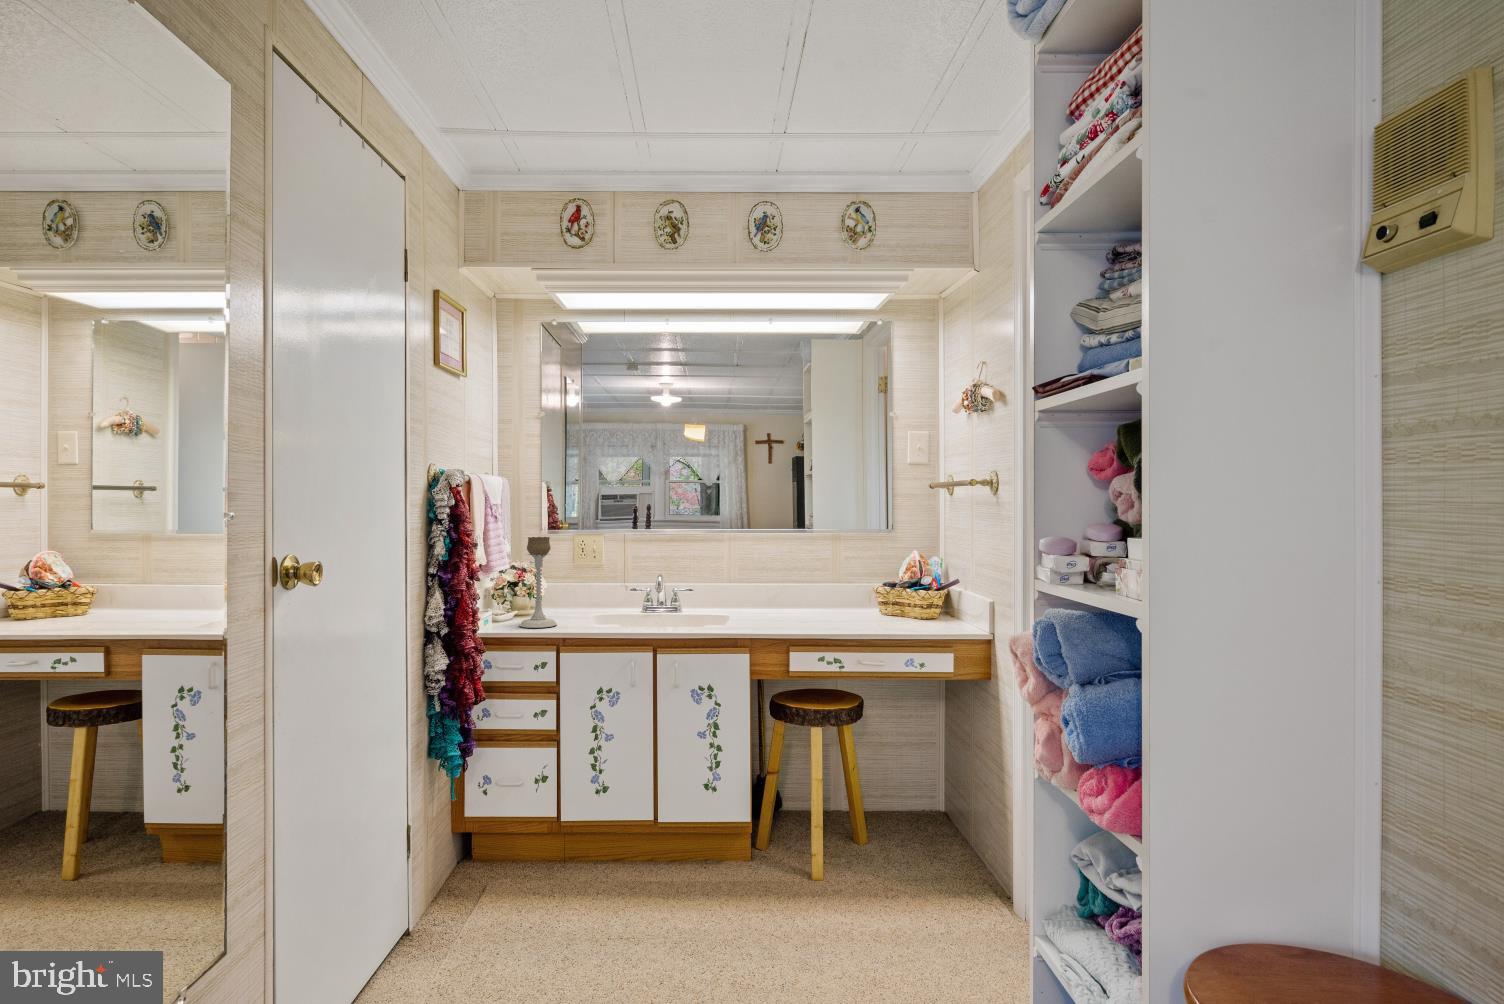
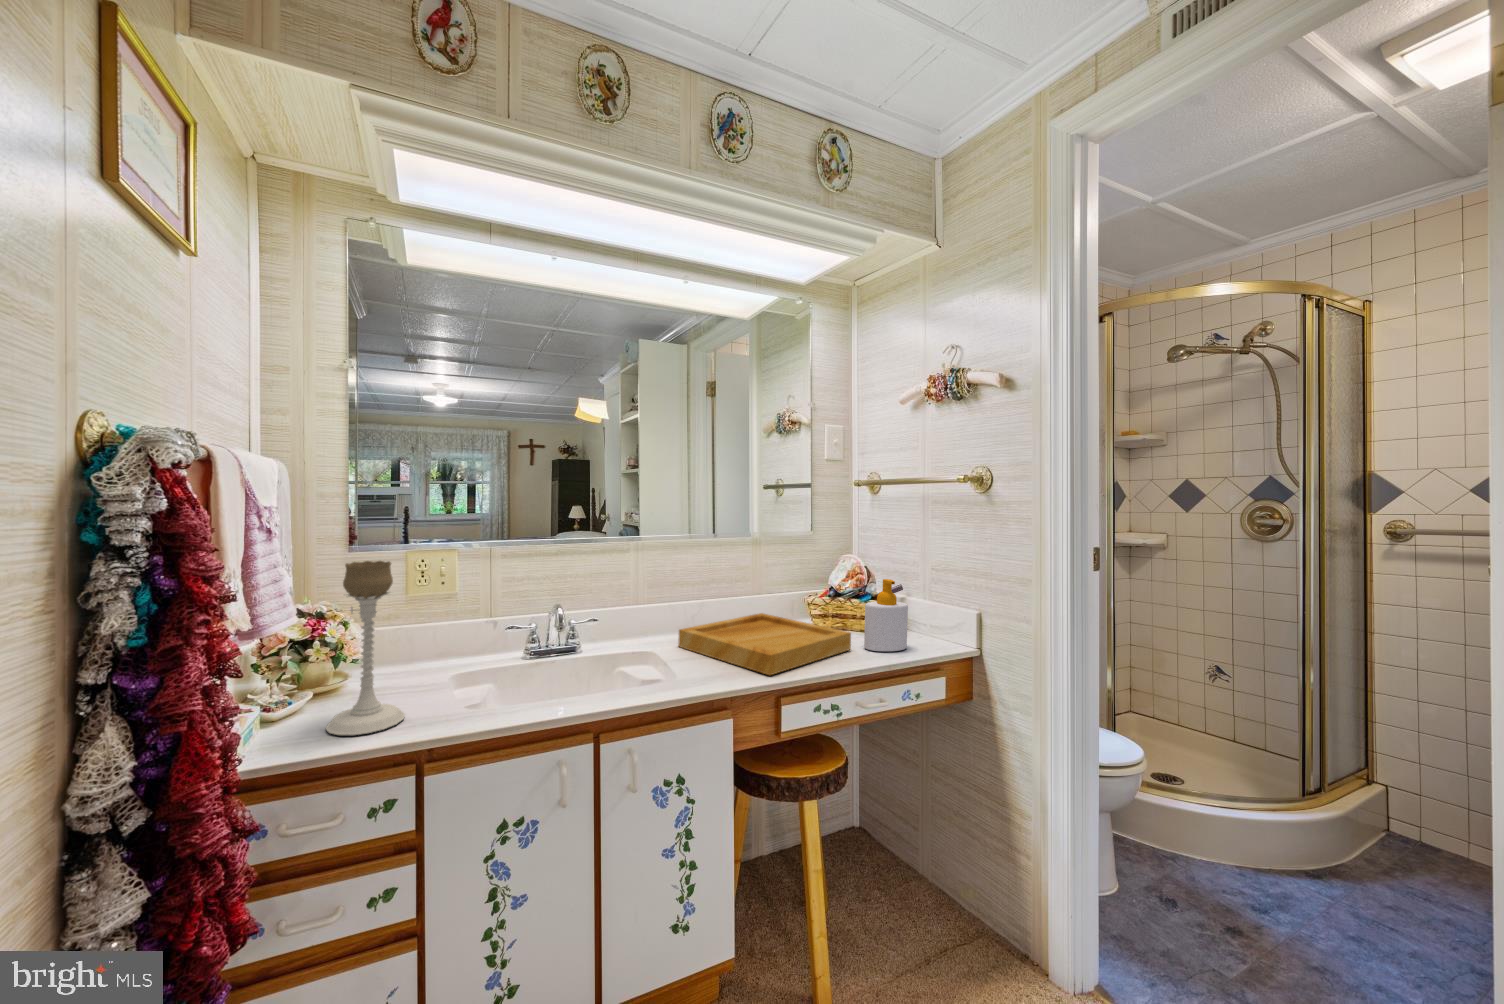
soap bottle: none [892,567,931,627] -> present [864,579,908,652]
tray: none [749,598,878,629] -> present [678,613,851,675]

